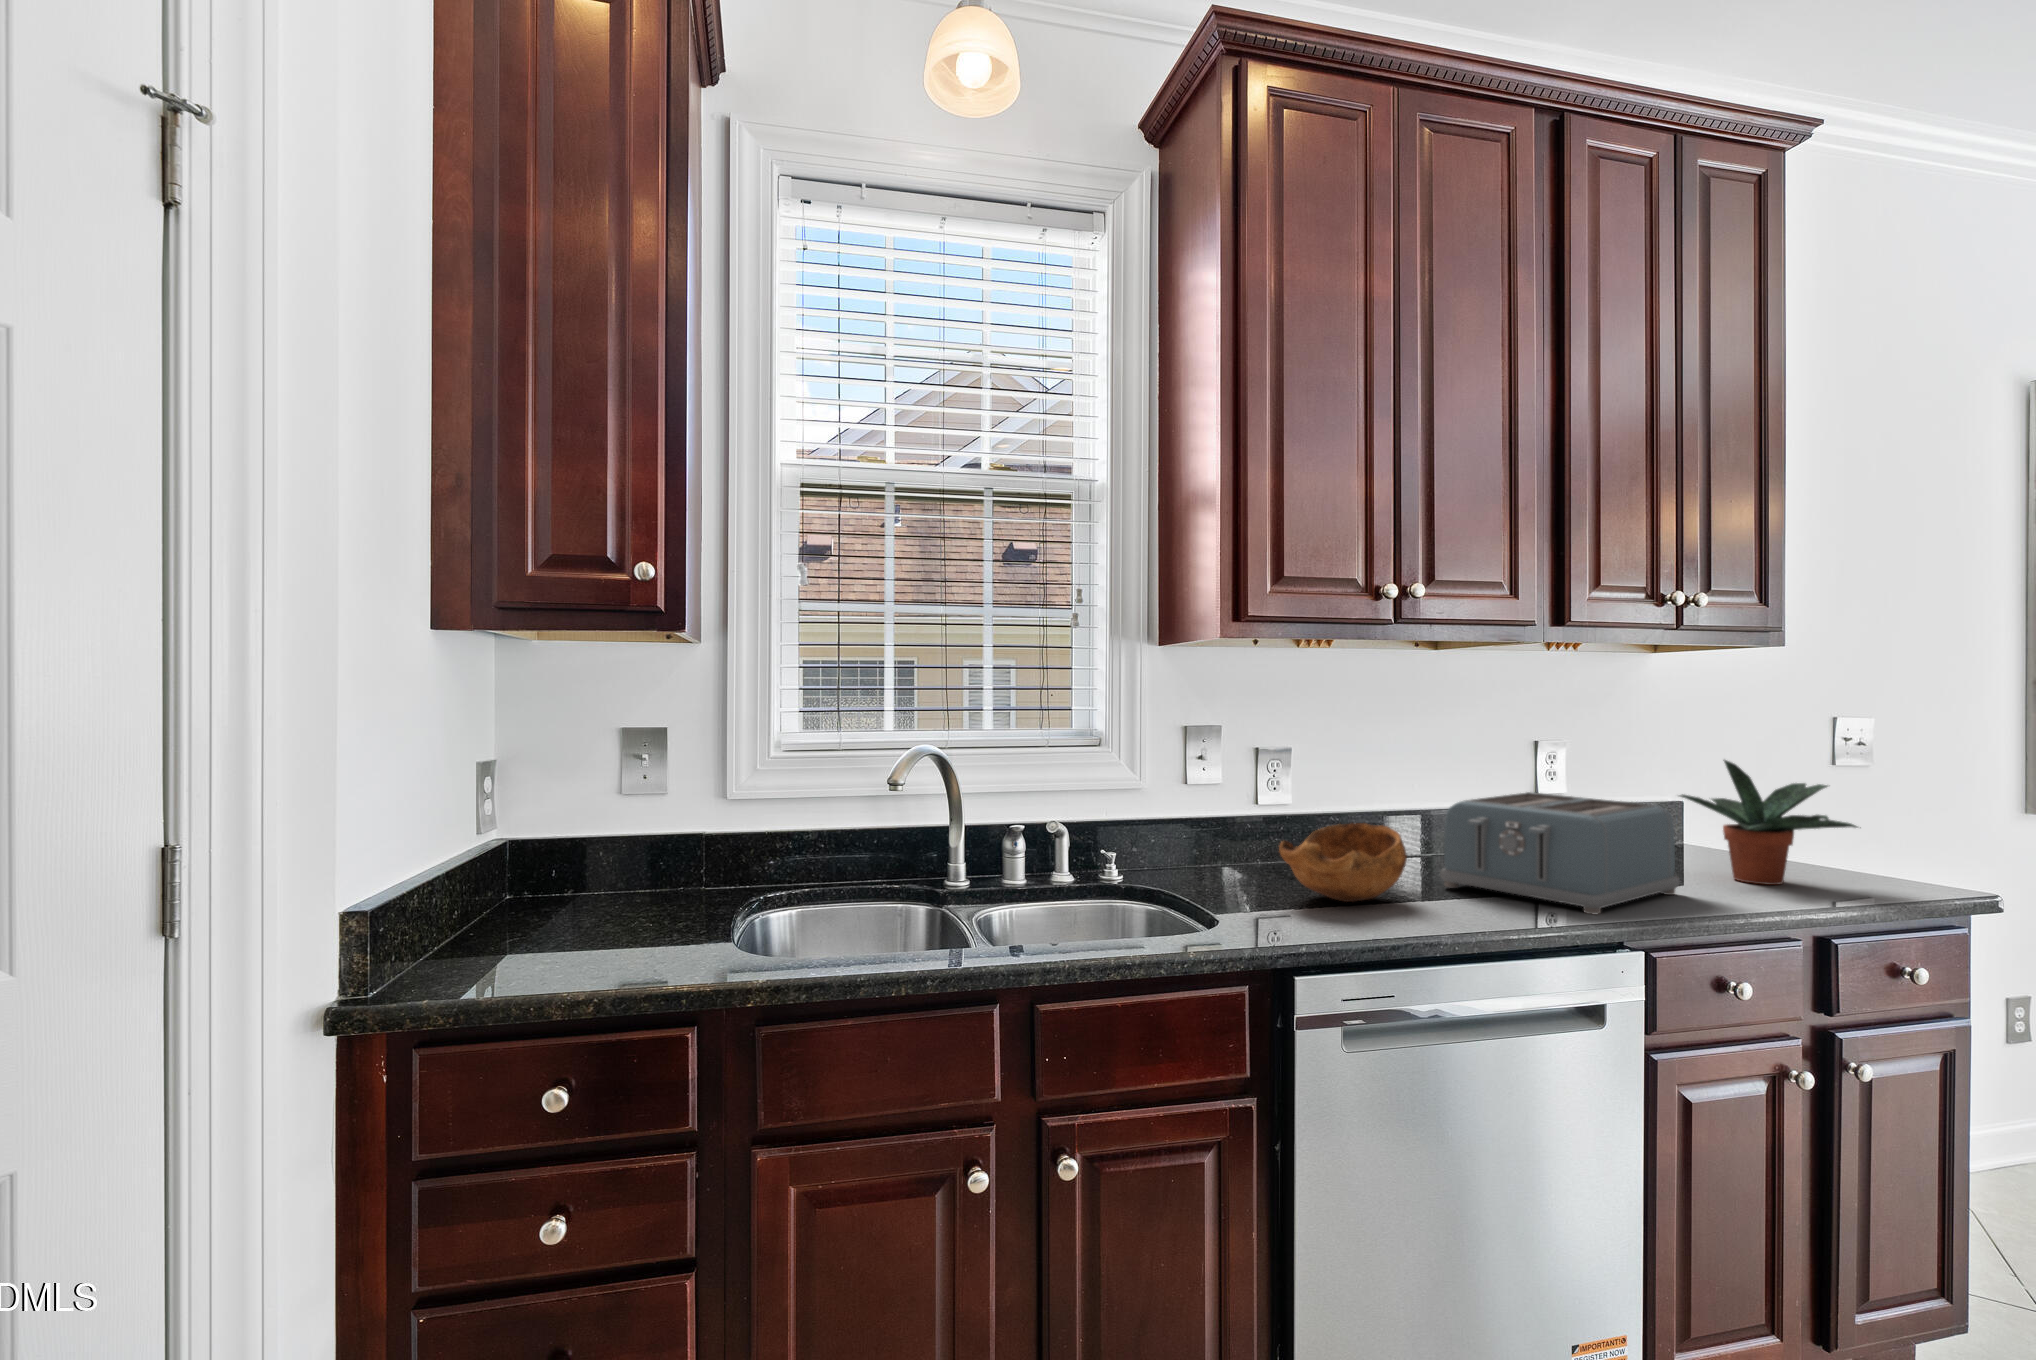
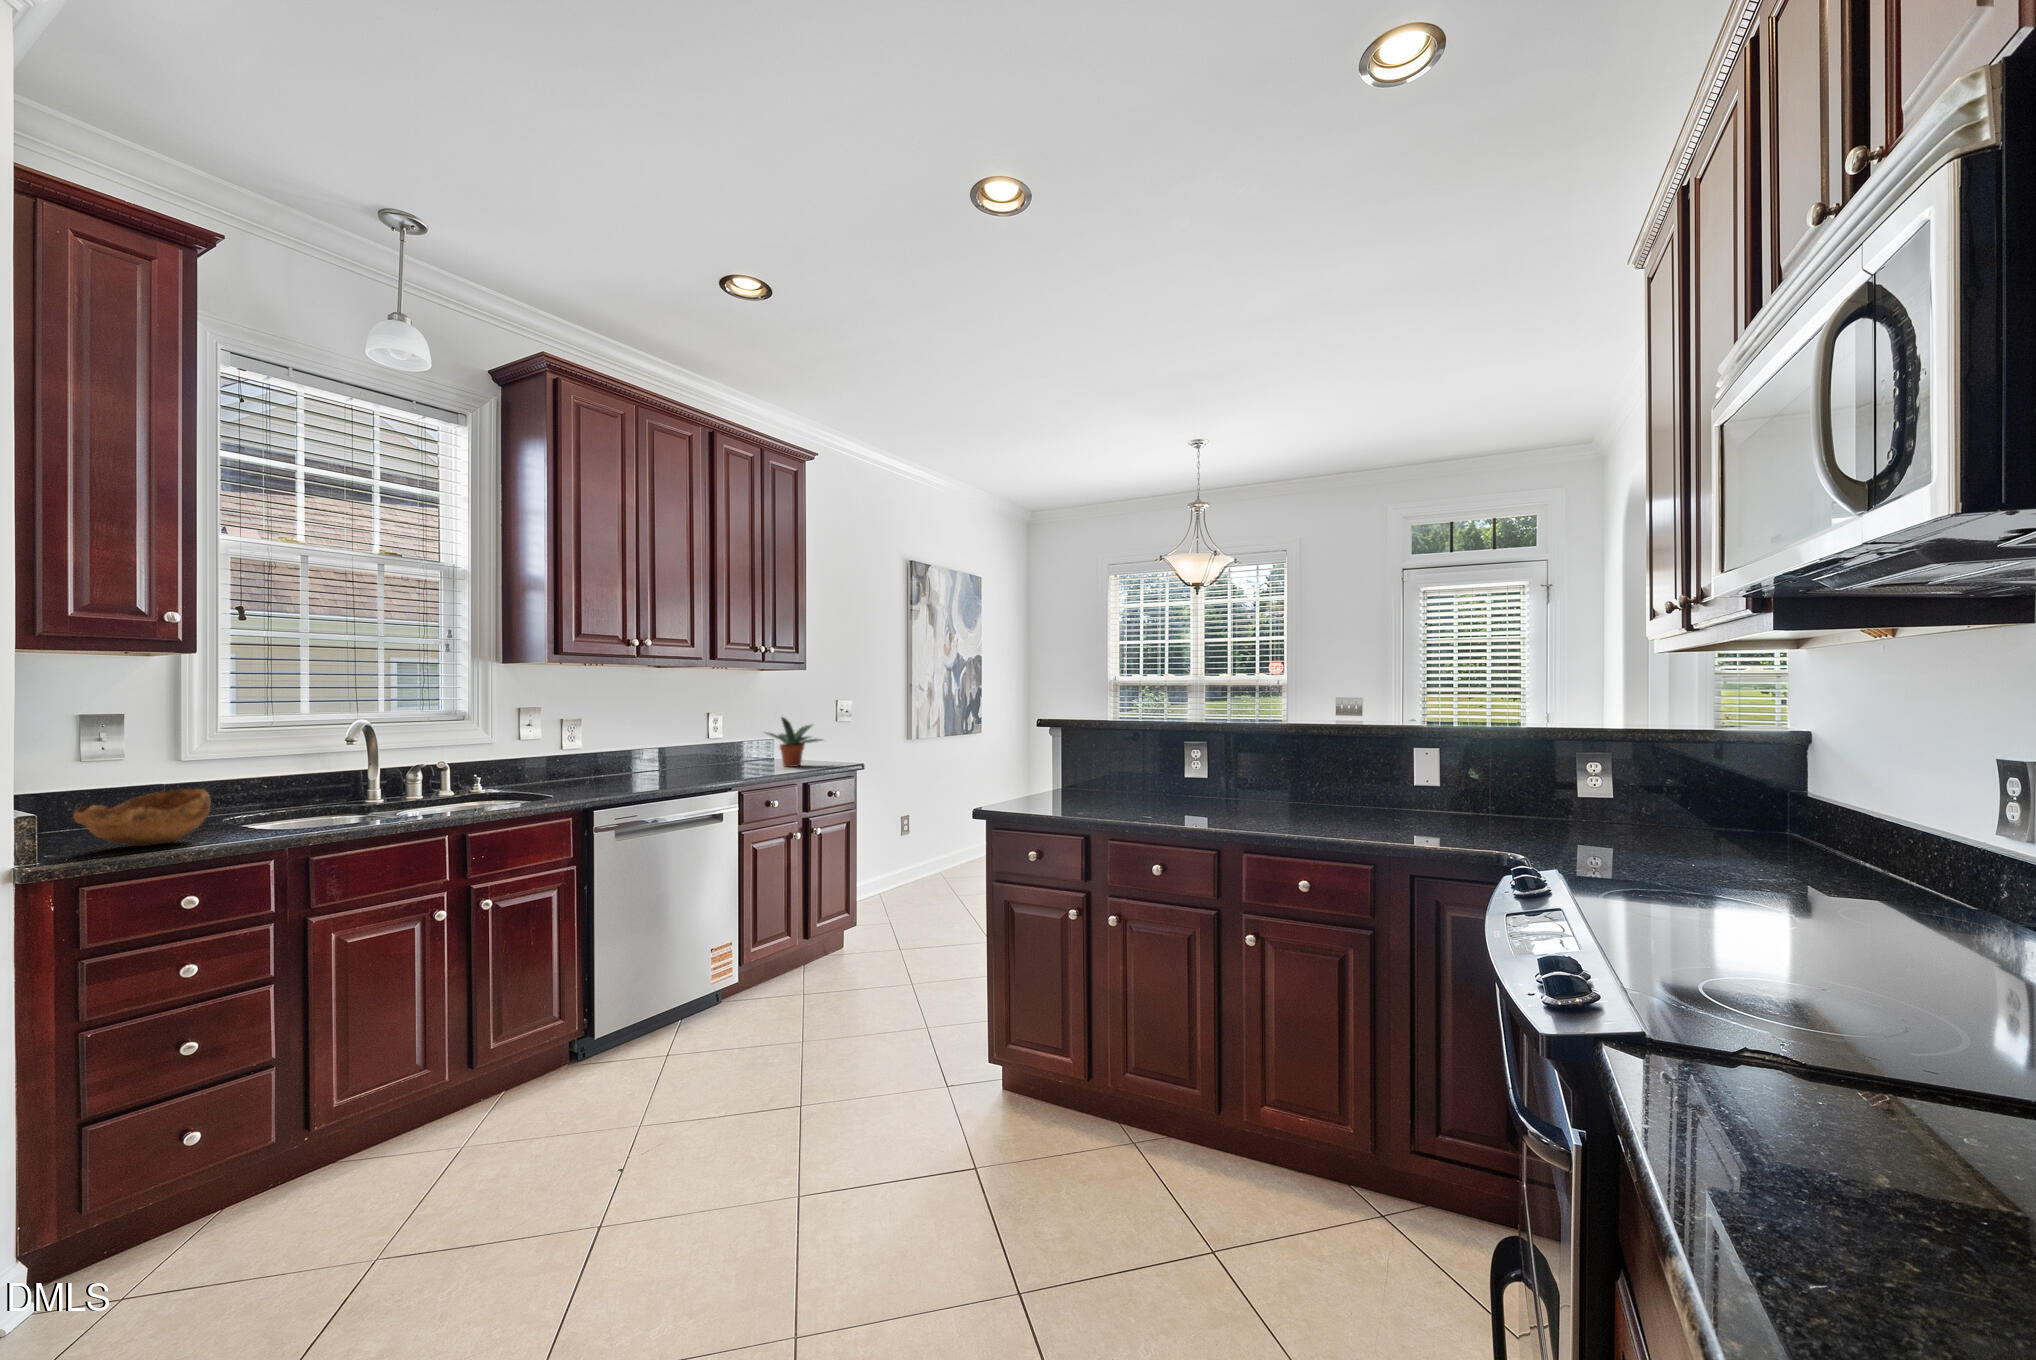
toaster: present [1440,792,1680,914] -> none [658,734,759,780]
wooden bowl: present [1279,823,1407,902] -> present [73,789,211,846]

